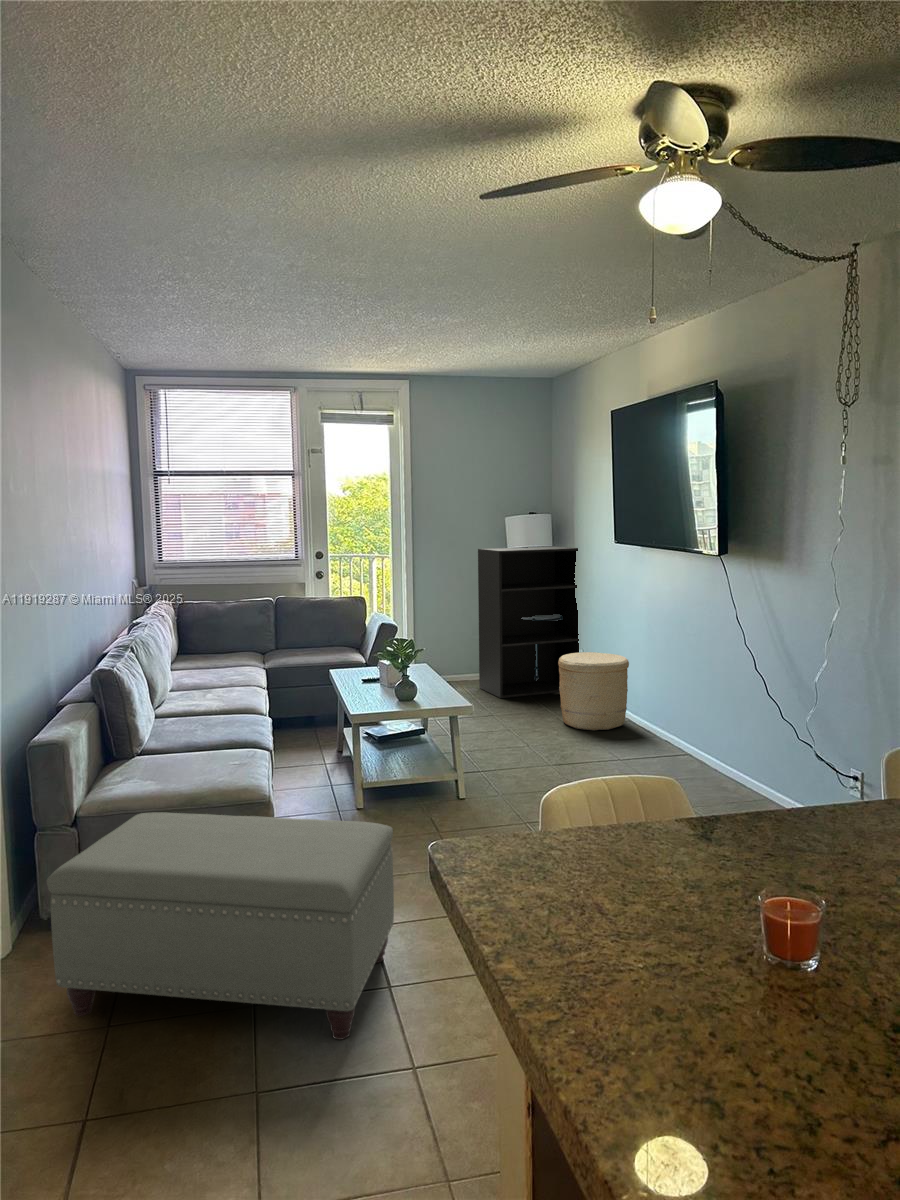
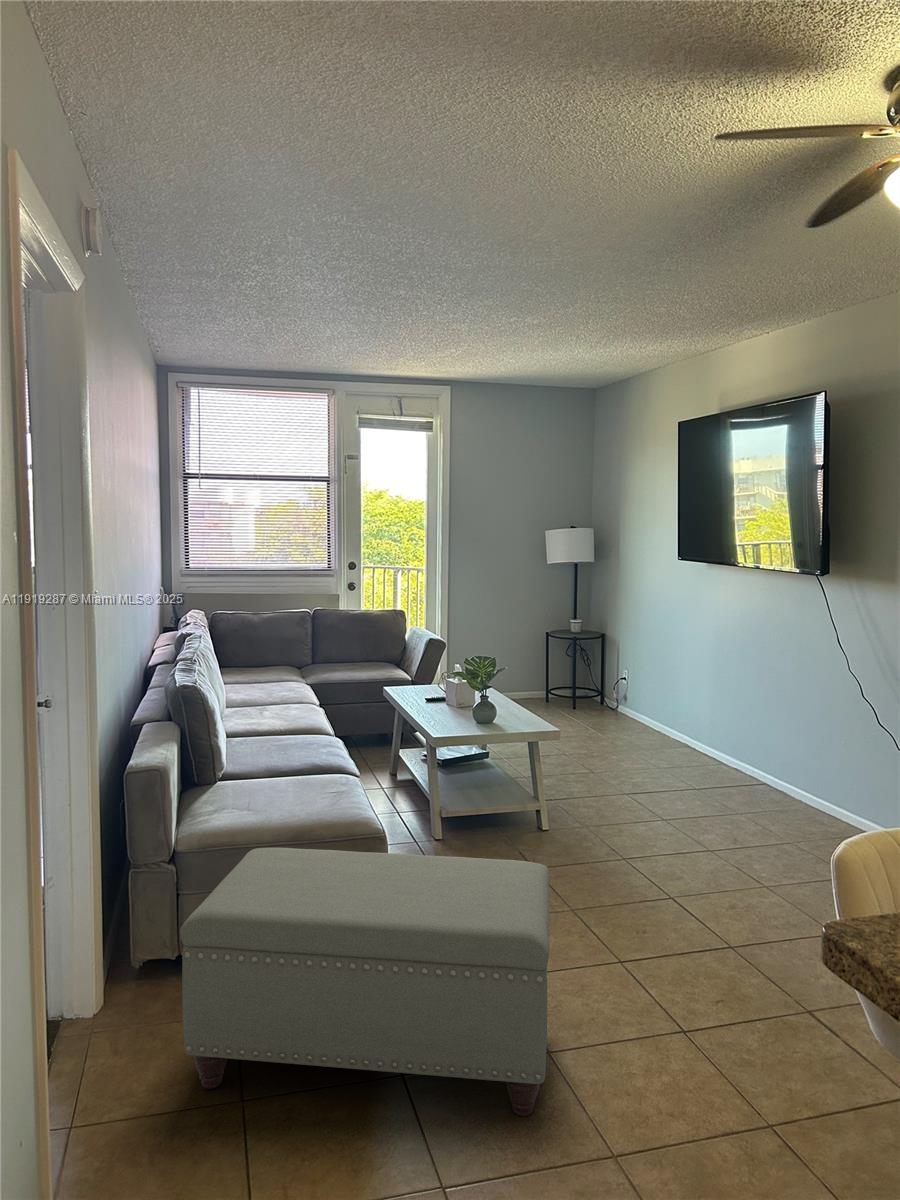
bookshelf: present [478,546,579,698] -> none [516,563,626,720]
woven basket: present [558,652,629,730] -> none [616,673,691,755]

